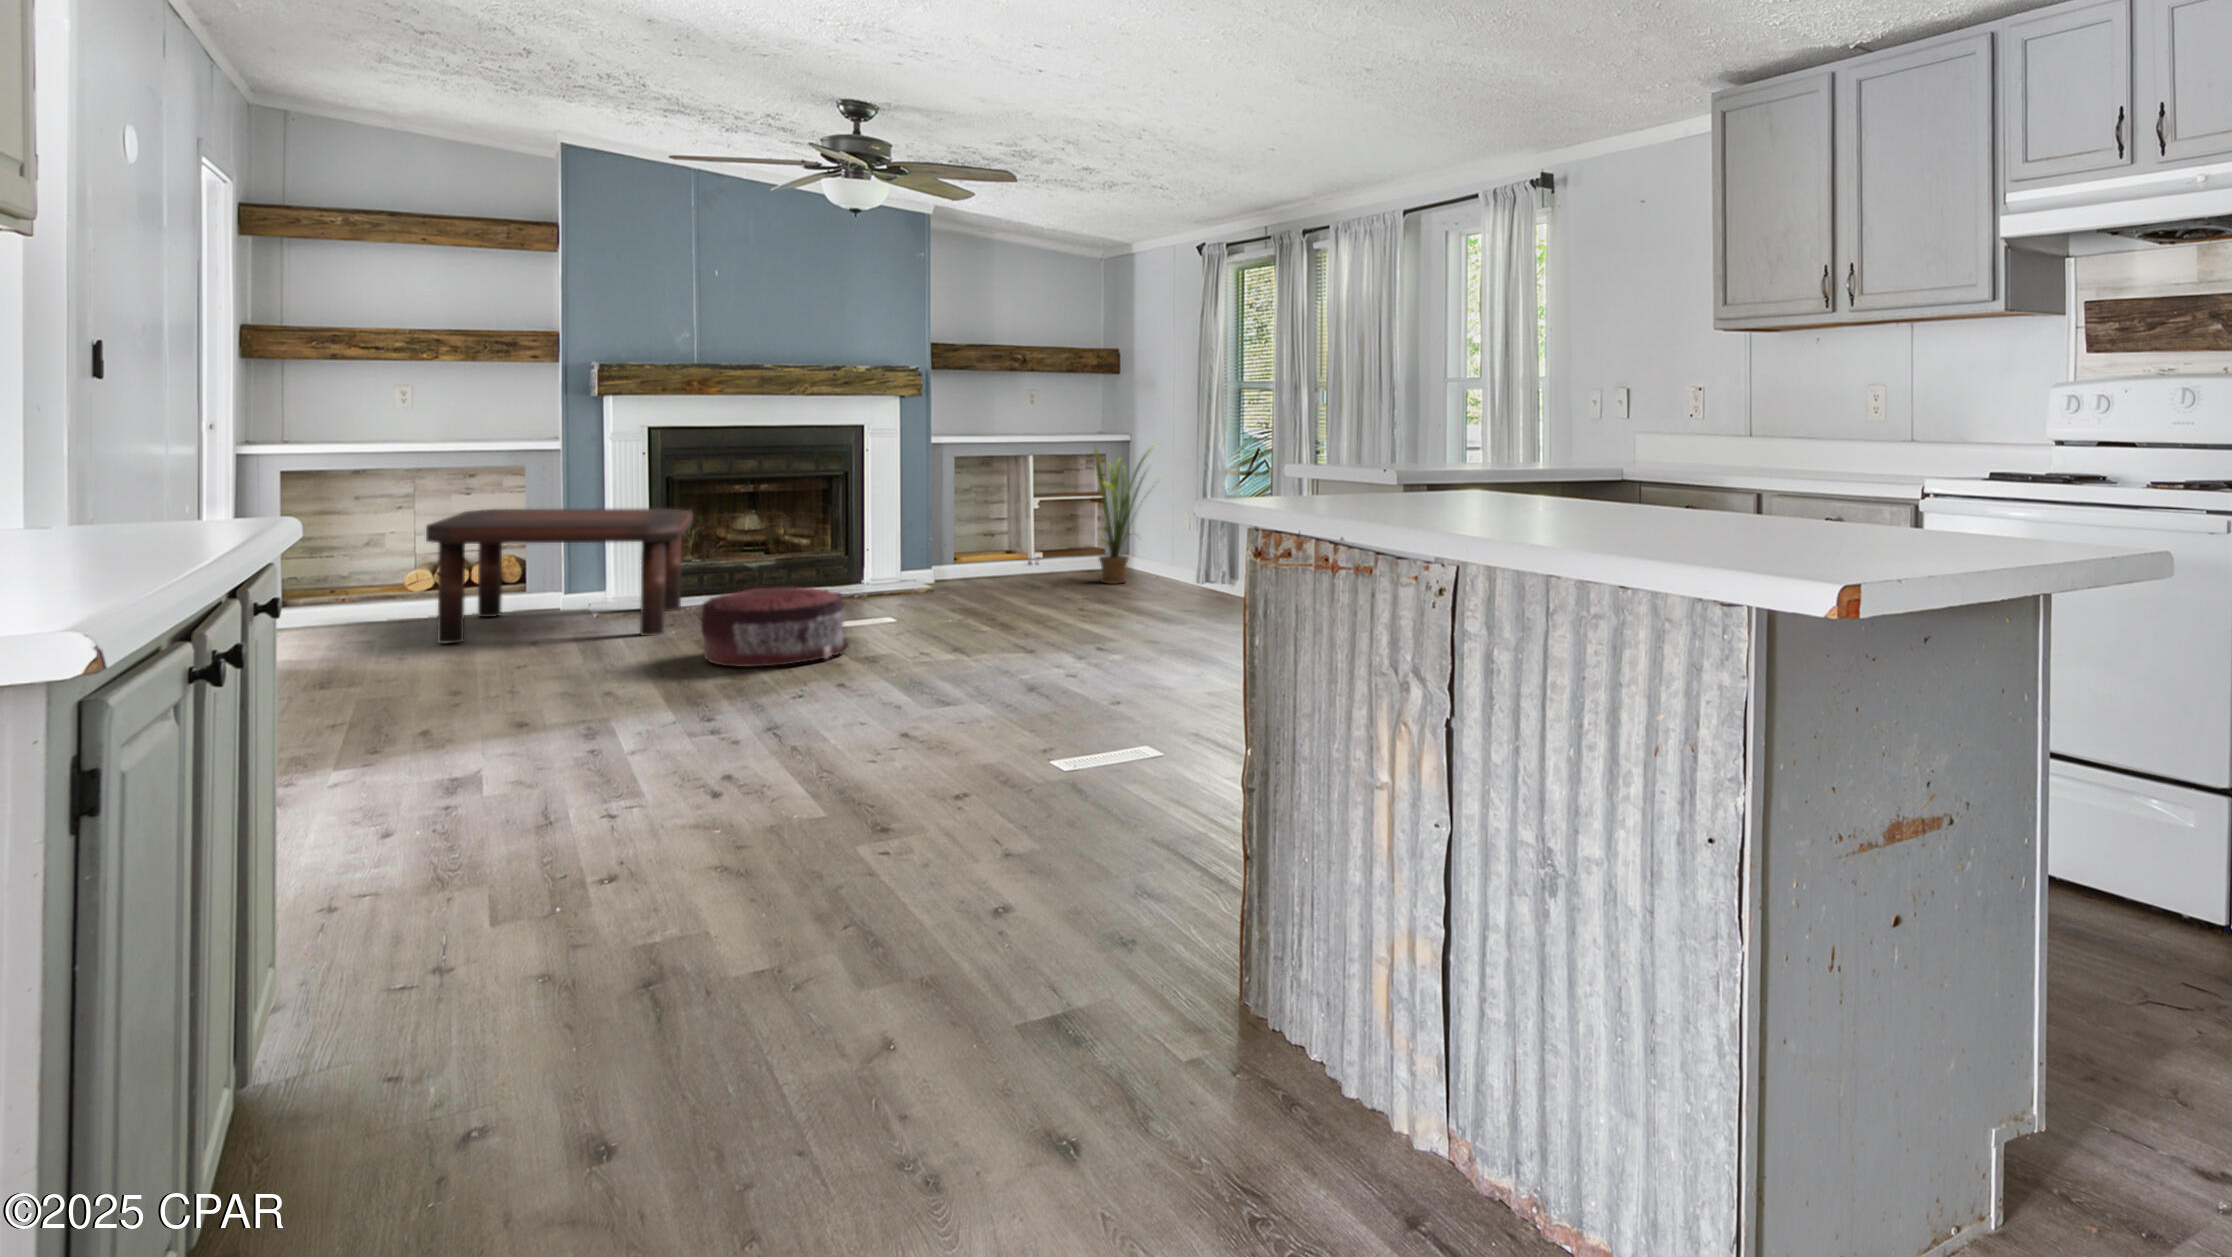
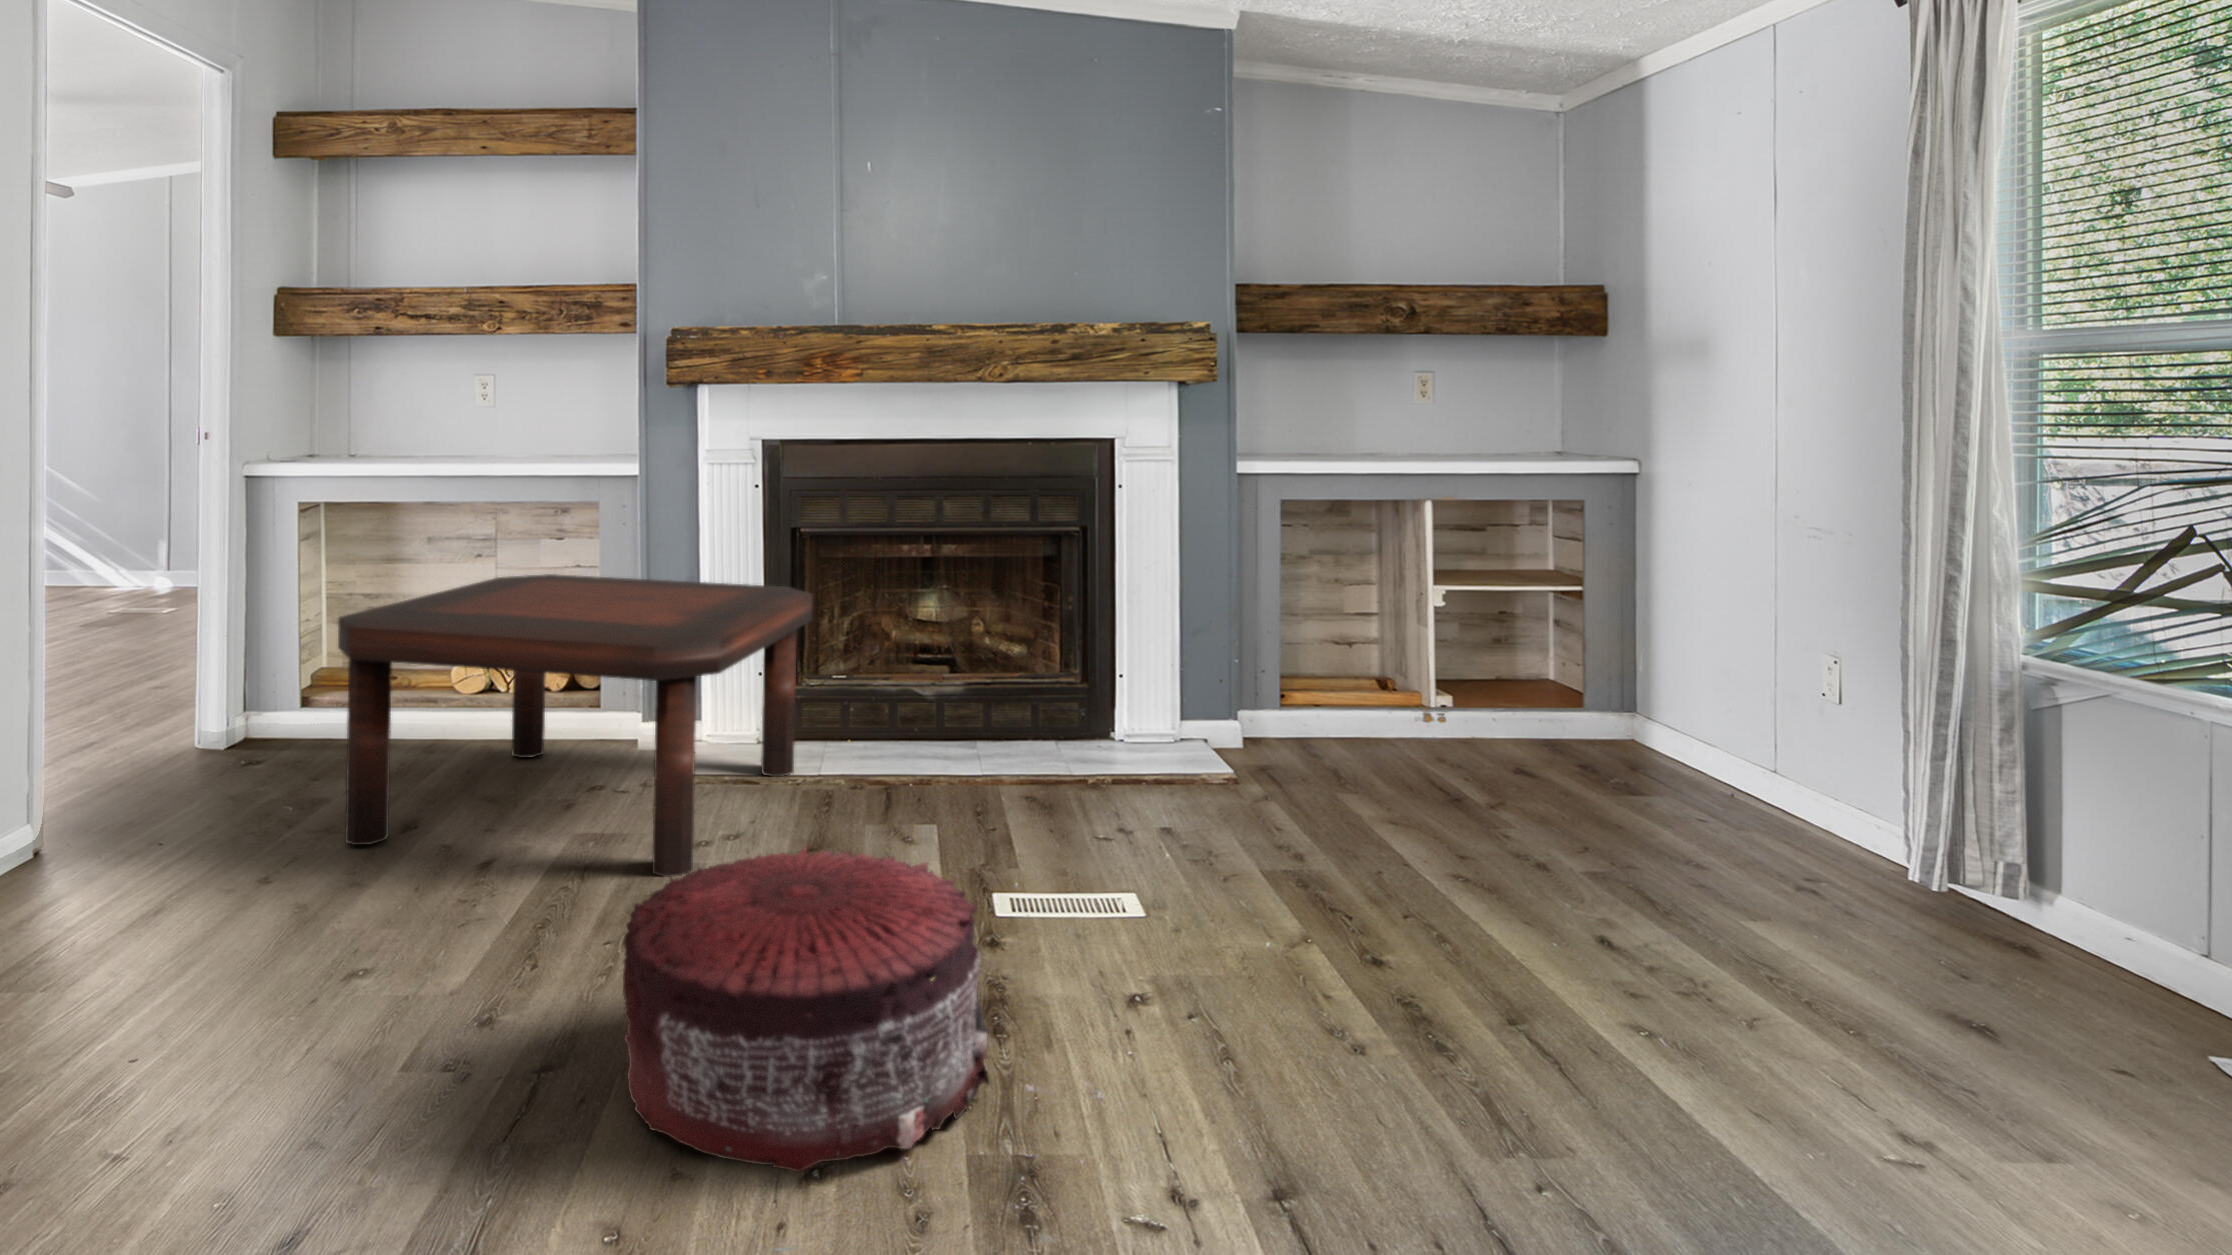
house plant: present [1095,448,1150,584] -> none [1576,483,1774,803]

